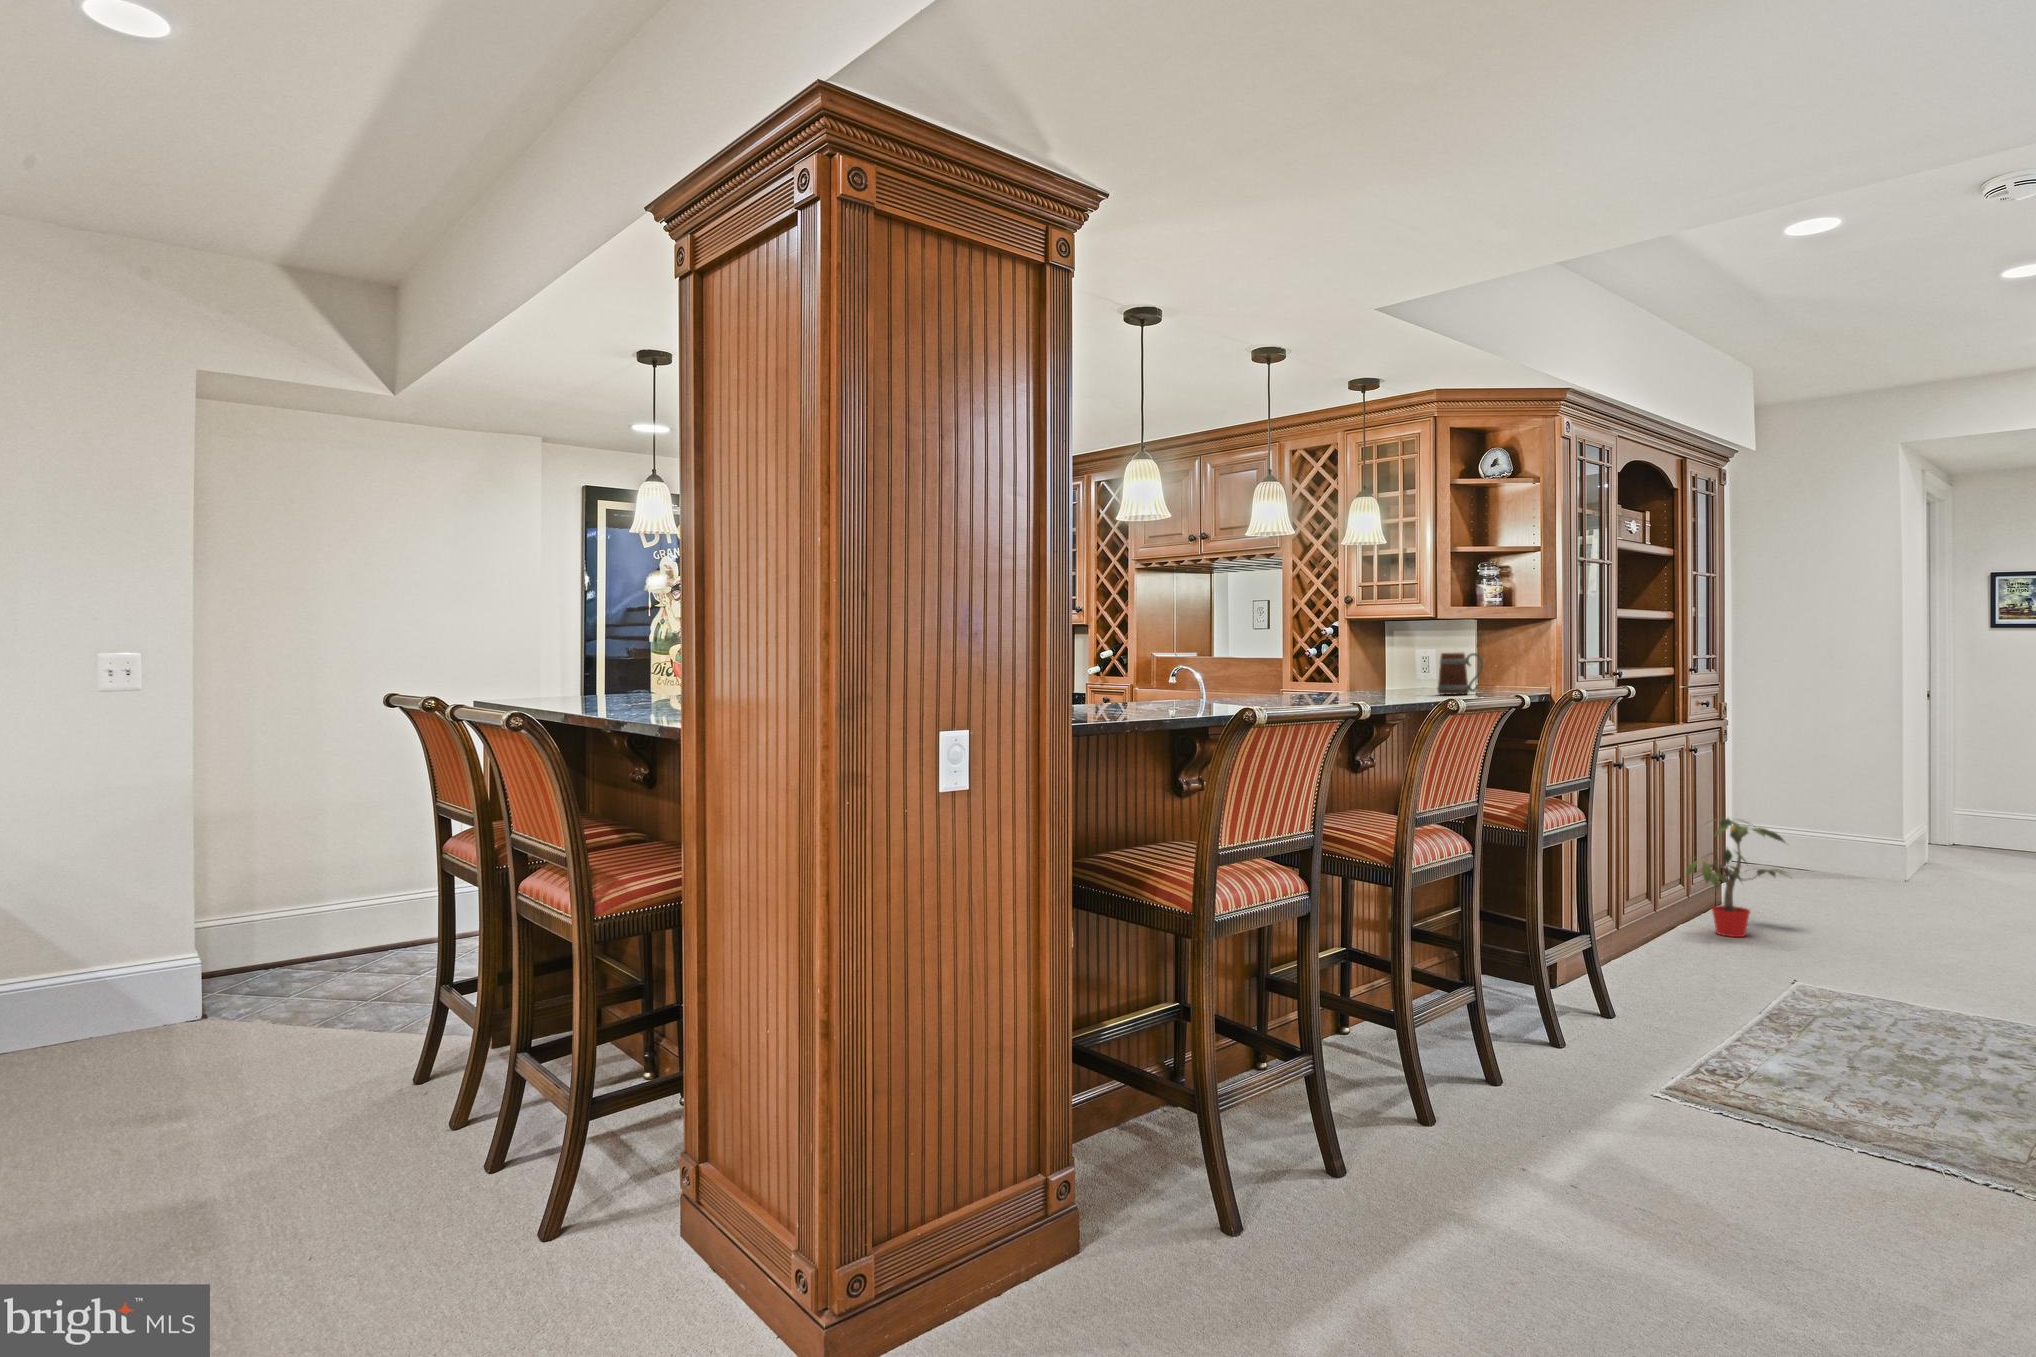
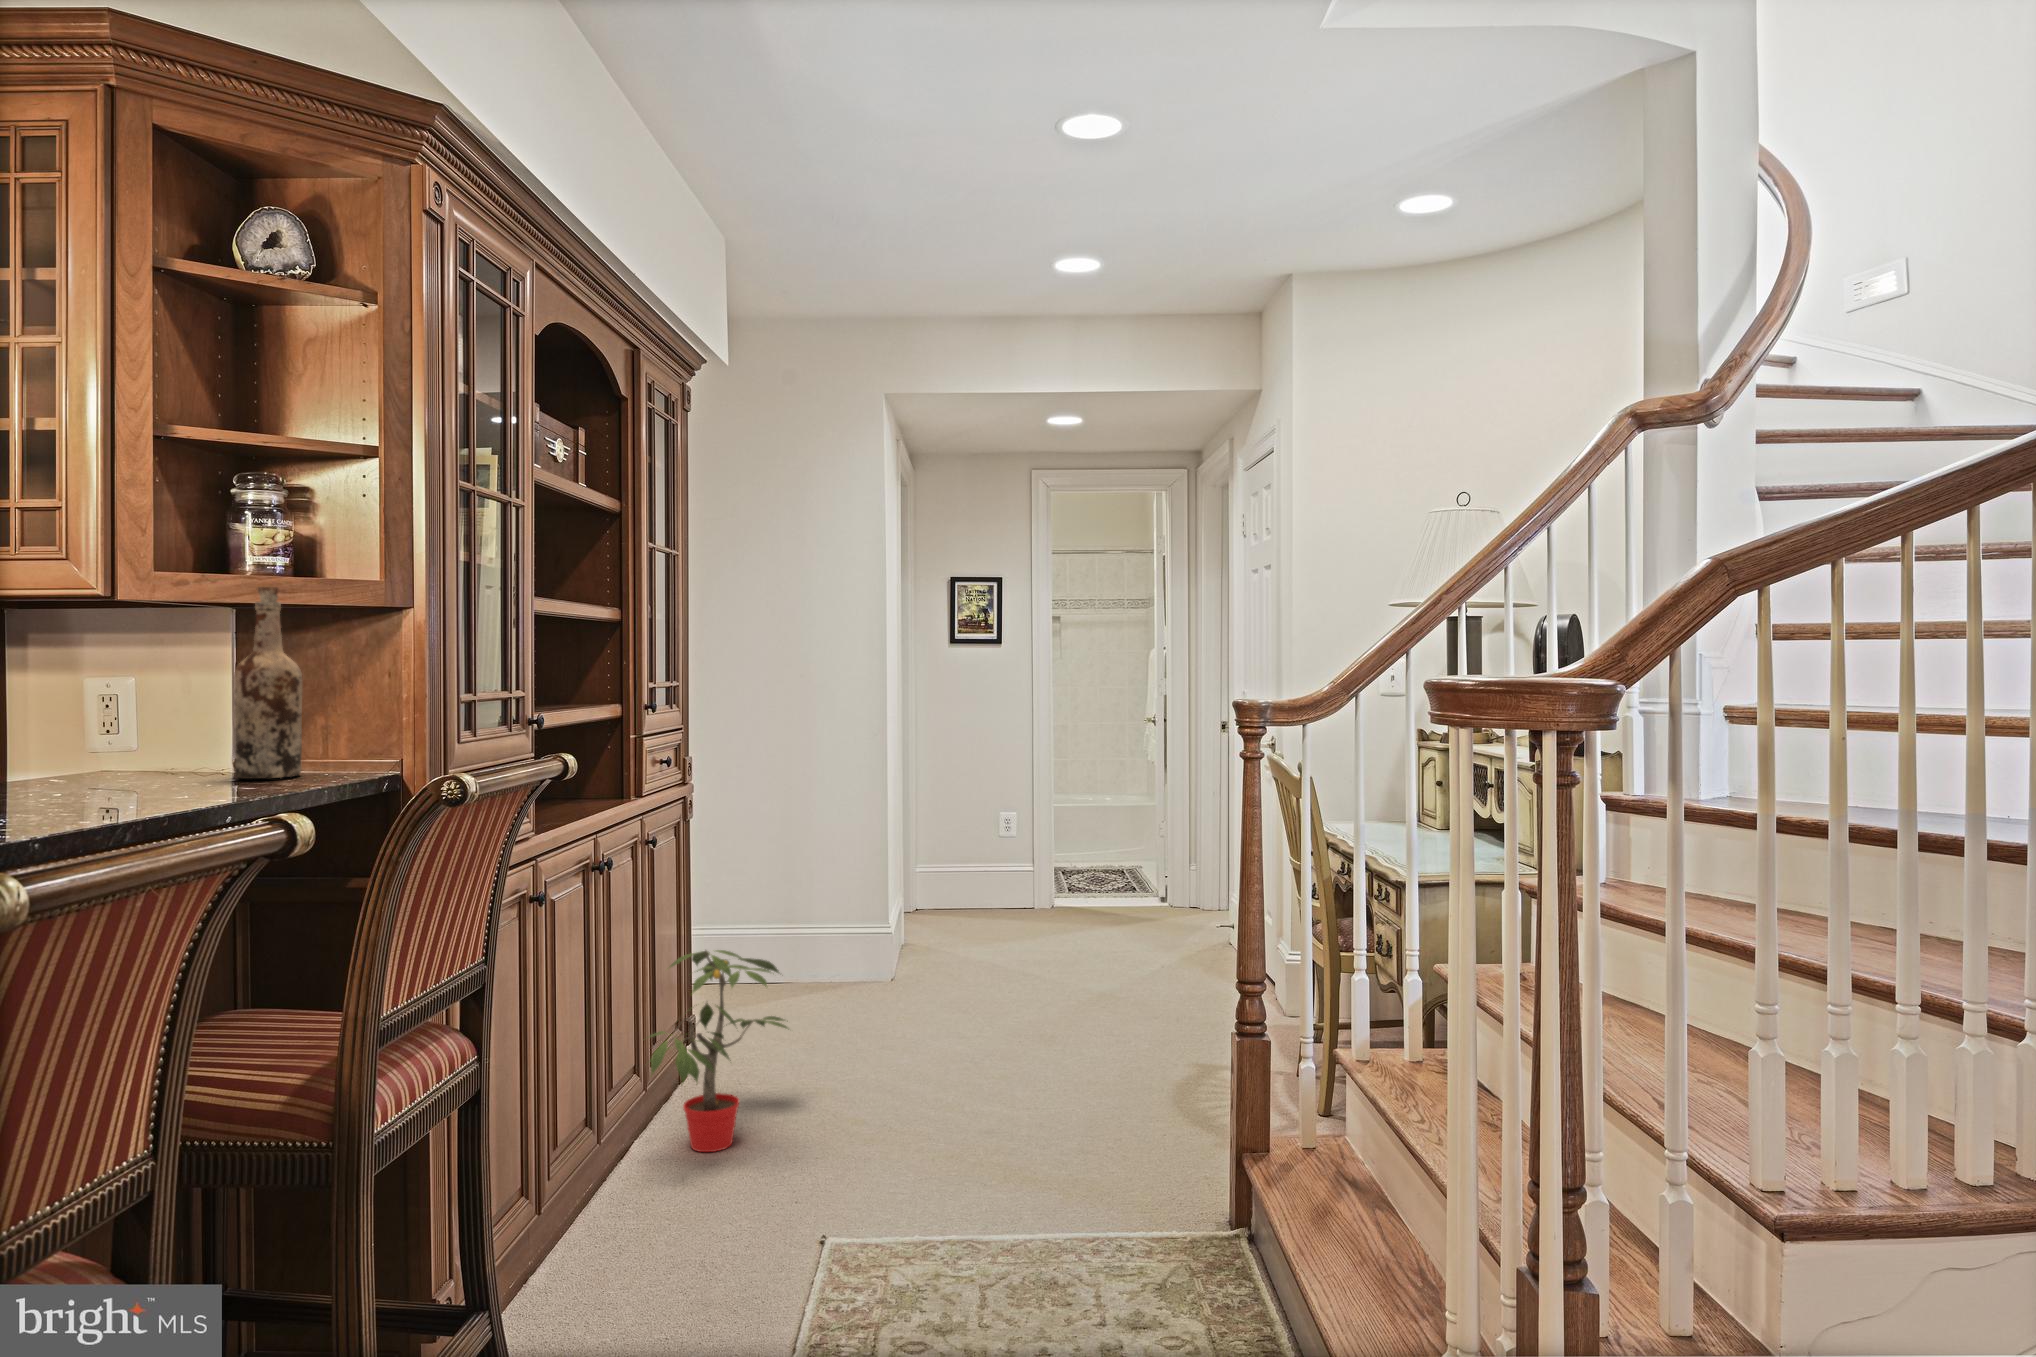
wine bottle: none [1482,612,1508,691] -> present [234,587,302,779]
beer mug: present [1437,653,1483,694] -> none [92,687,227,800]

